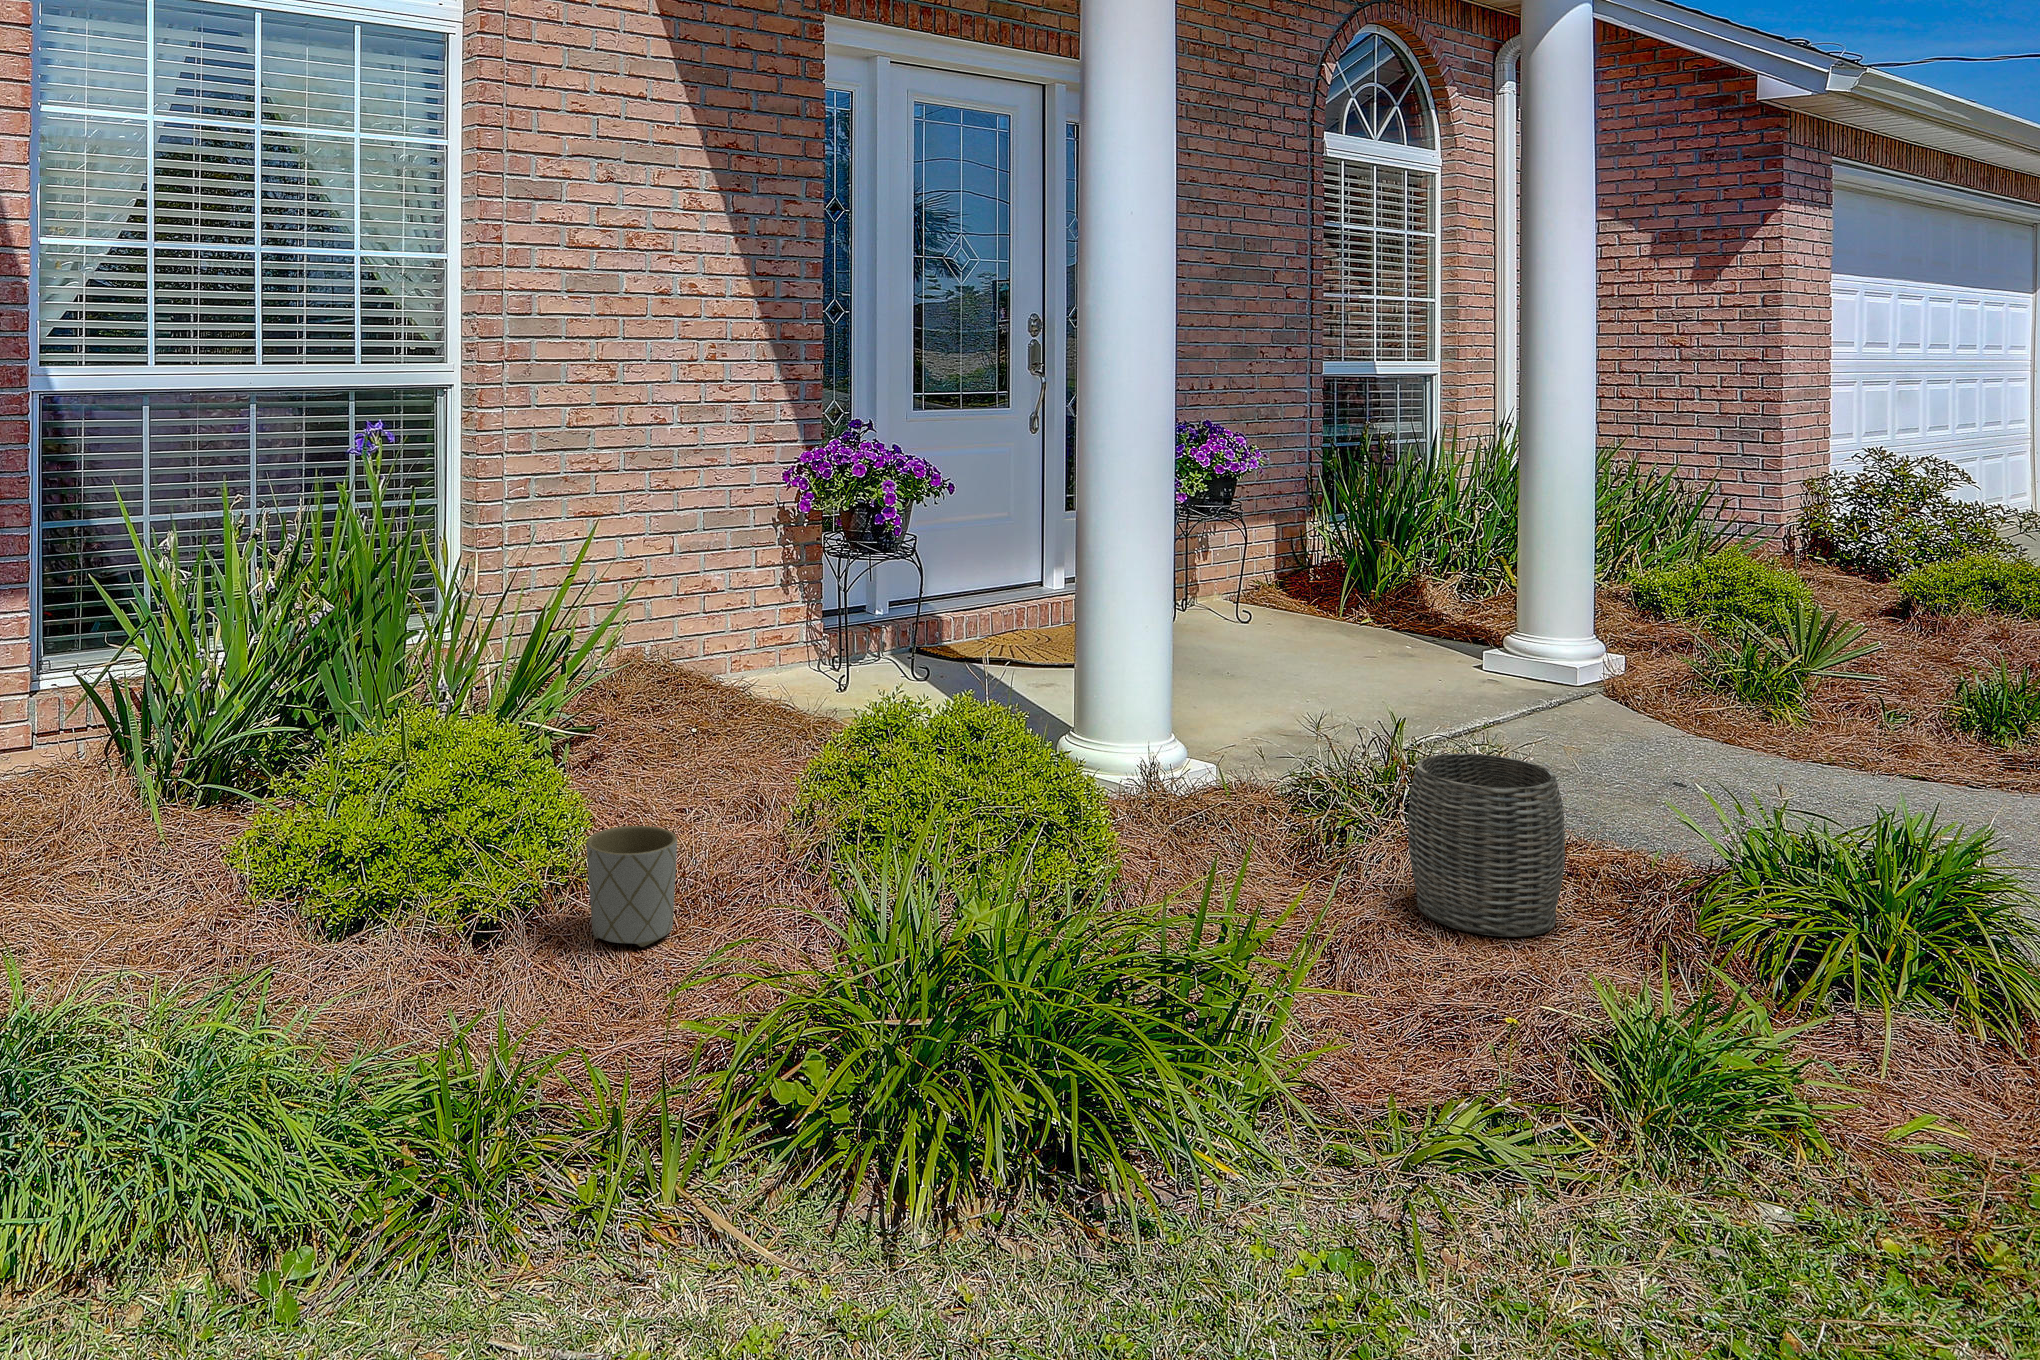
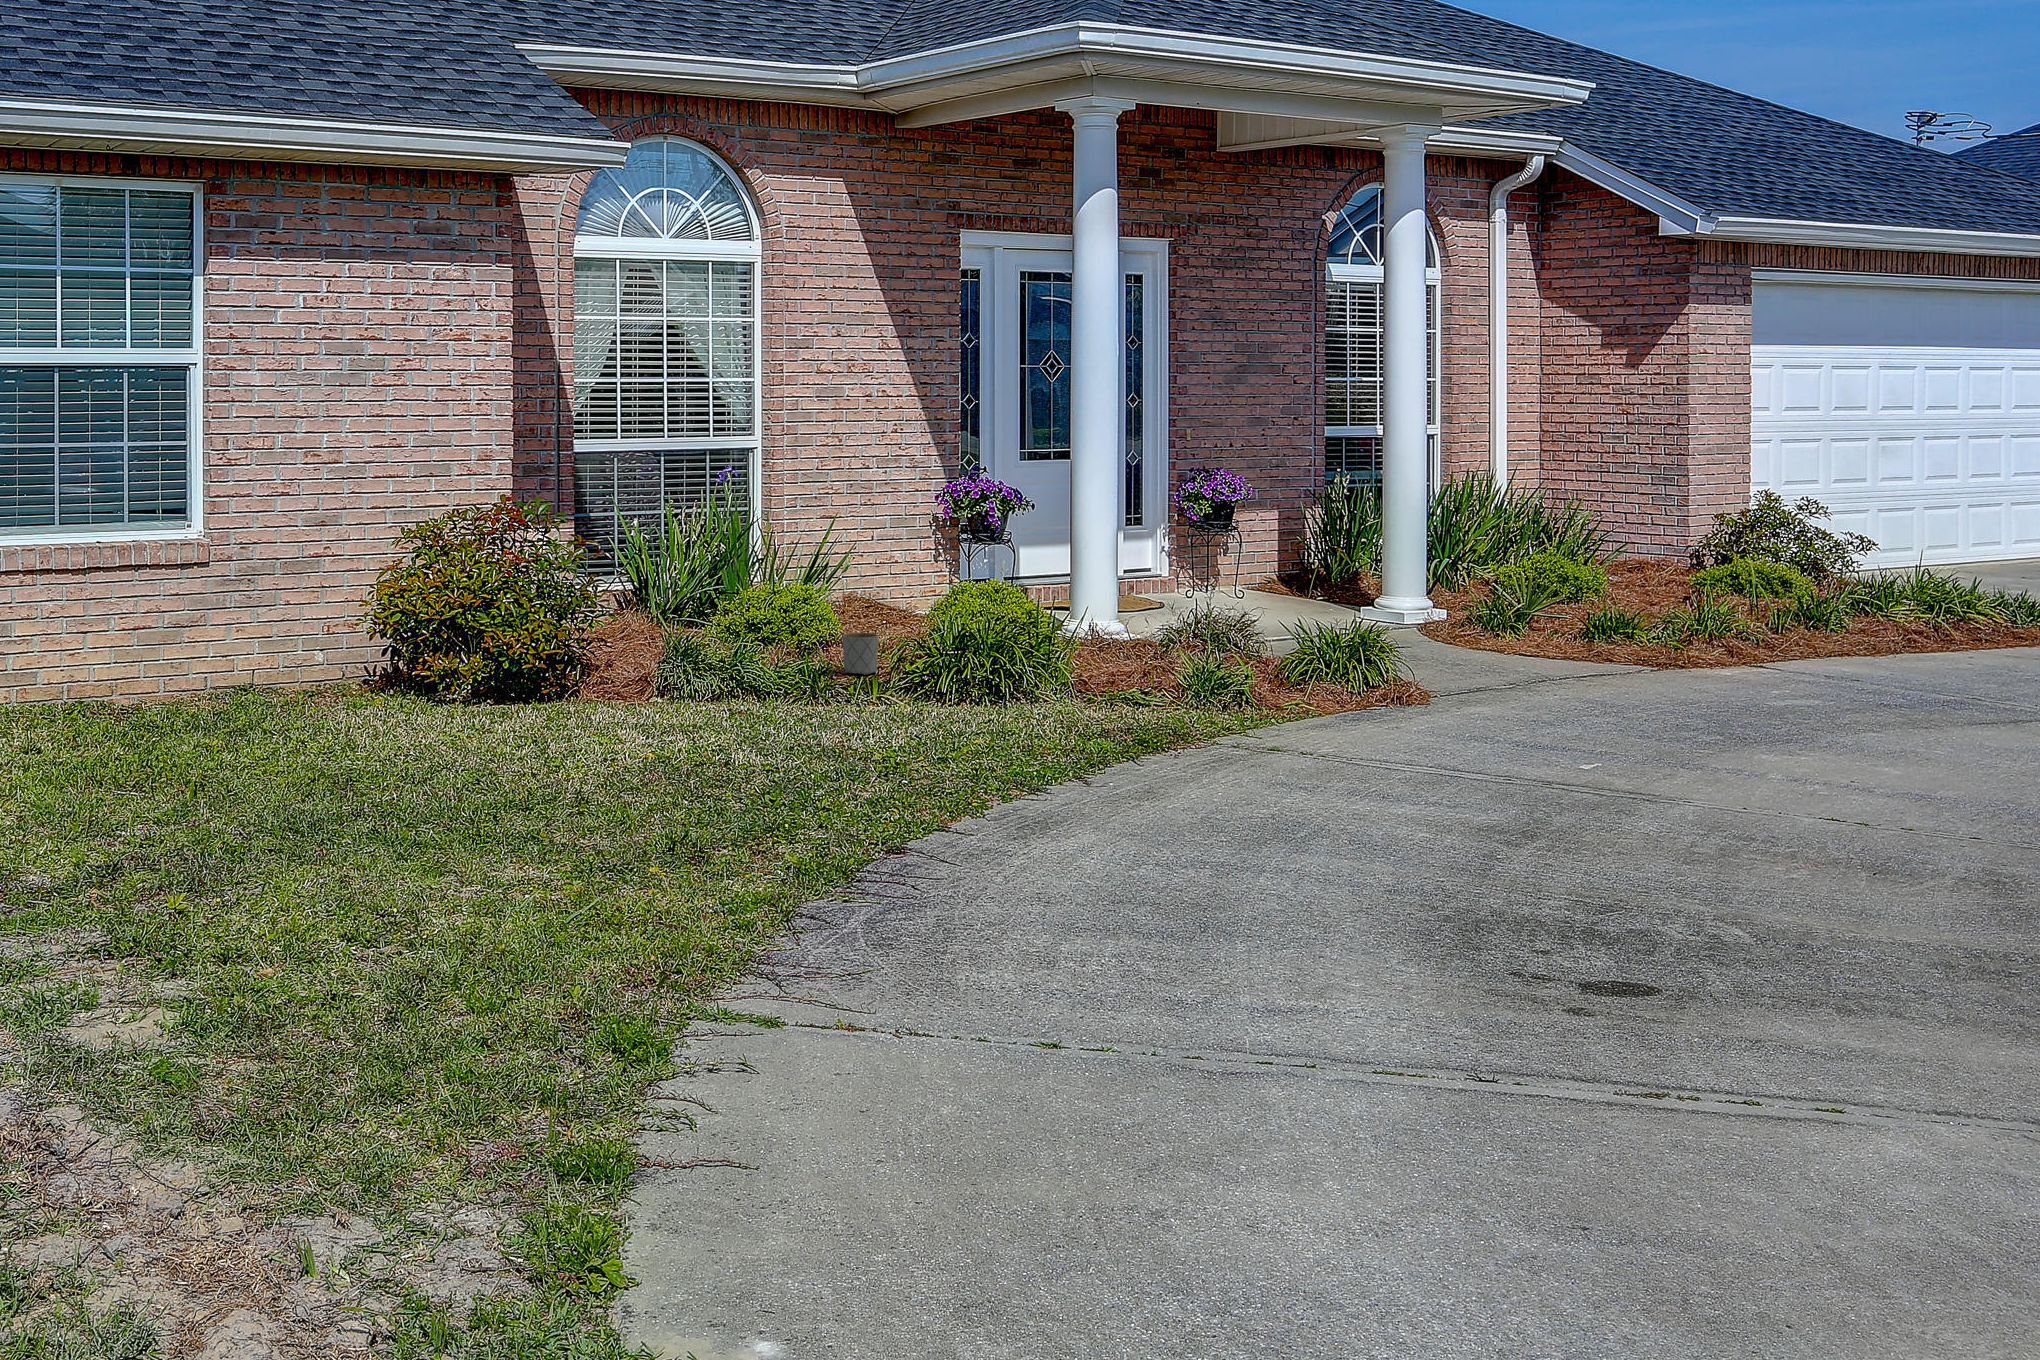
woven basket: present [1408,753,1565,937] -> none [1188,613,1250,681]

